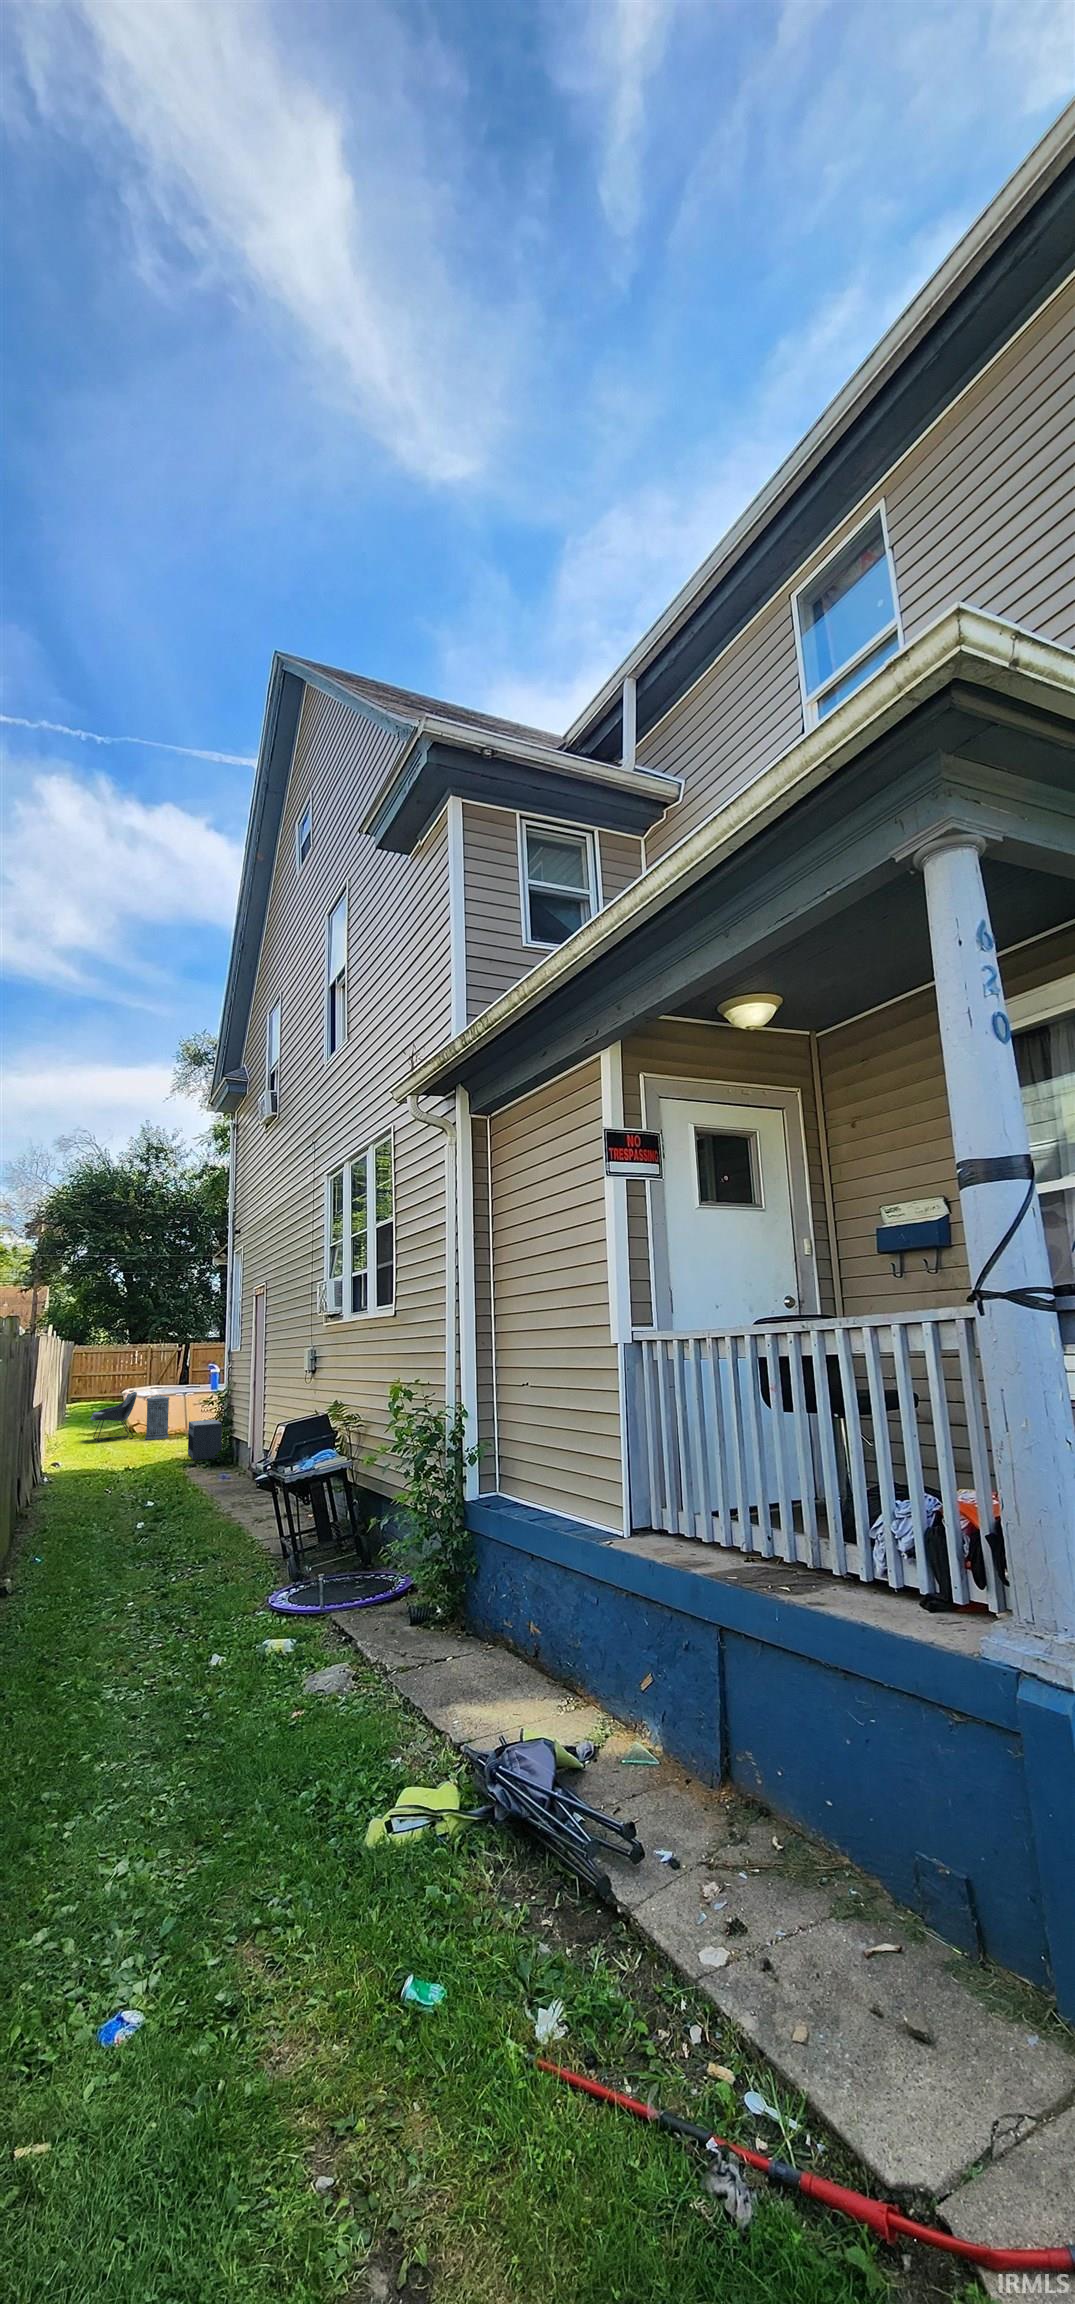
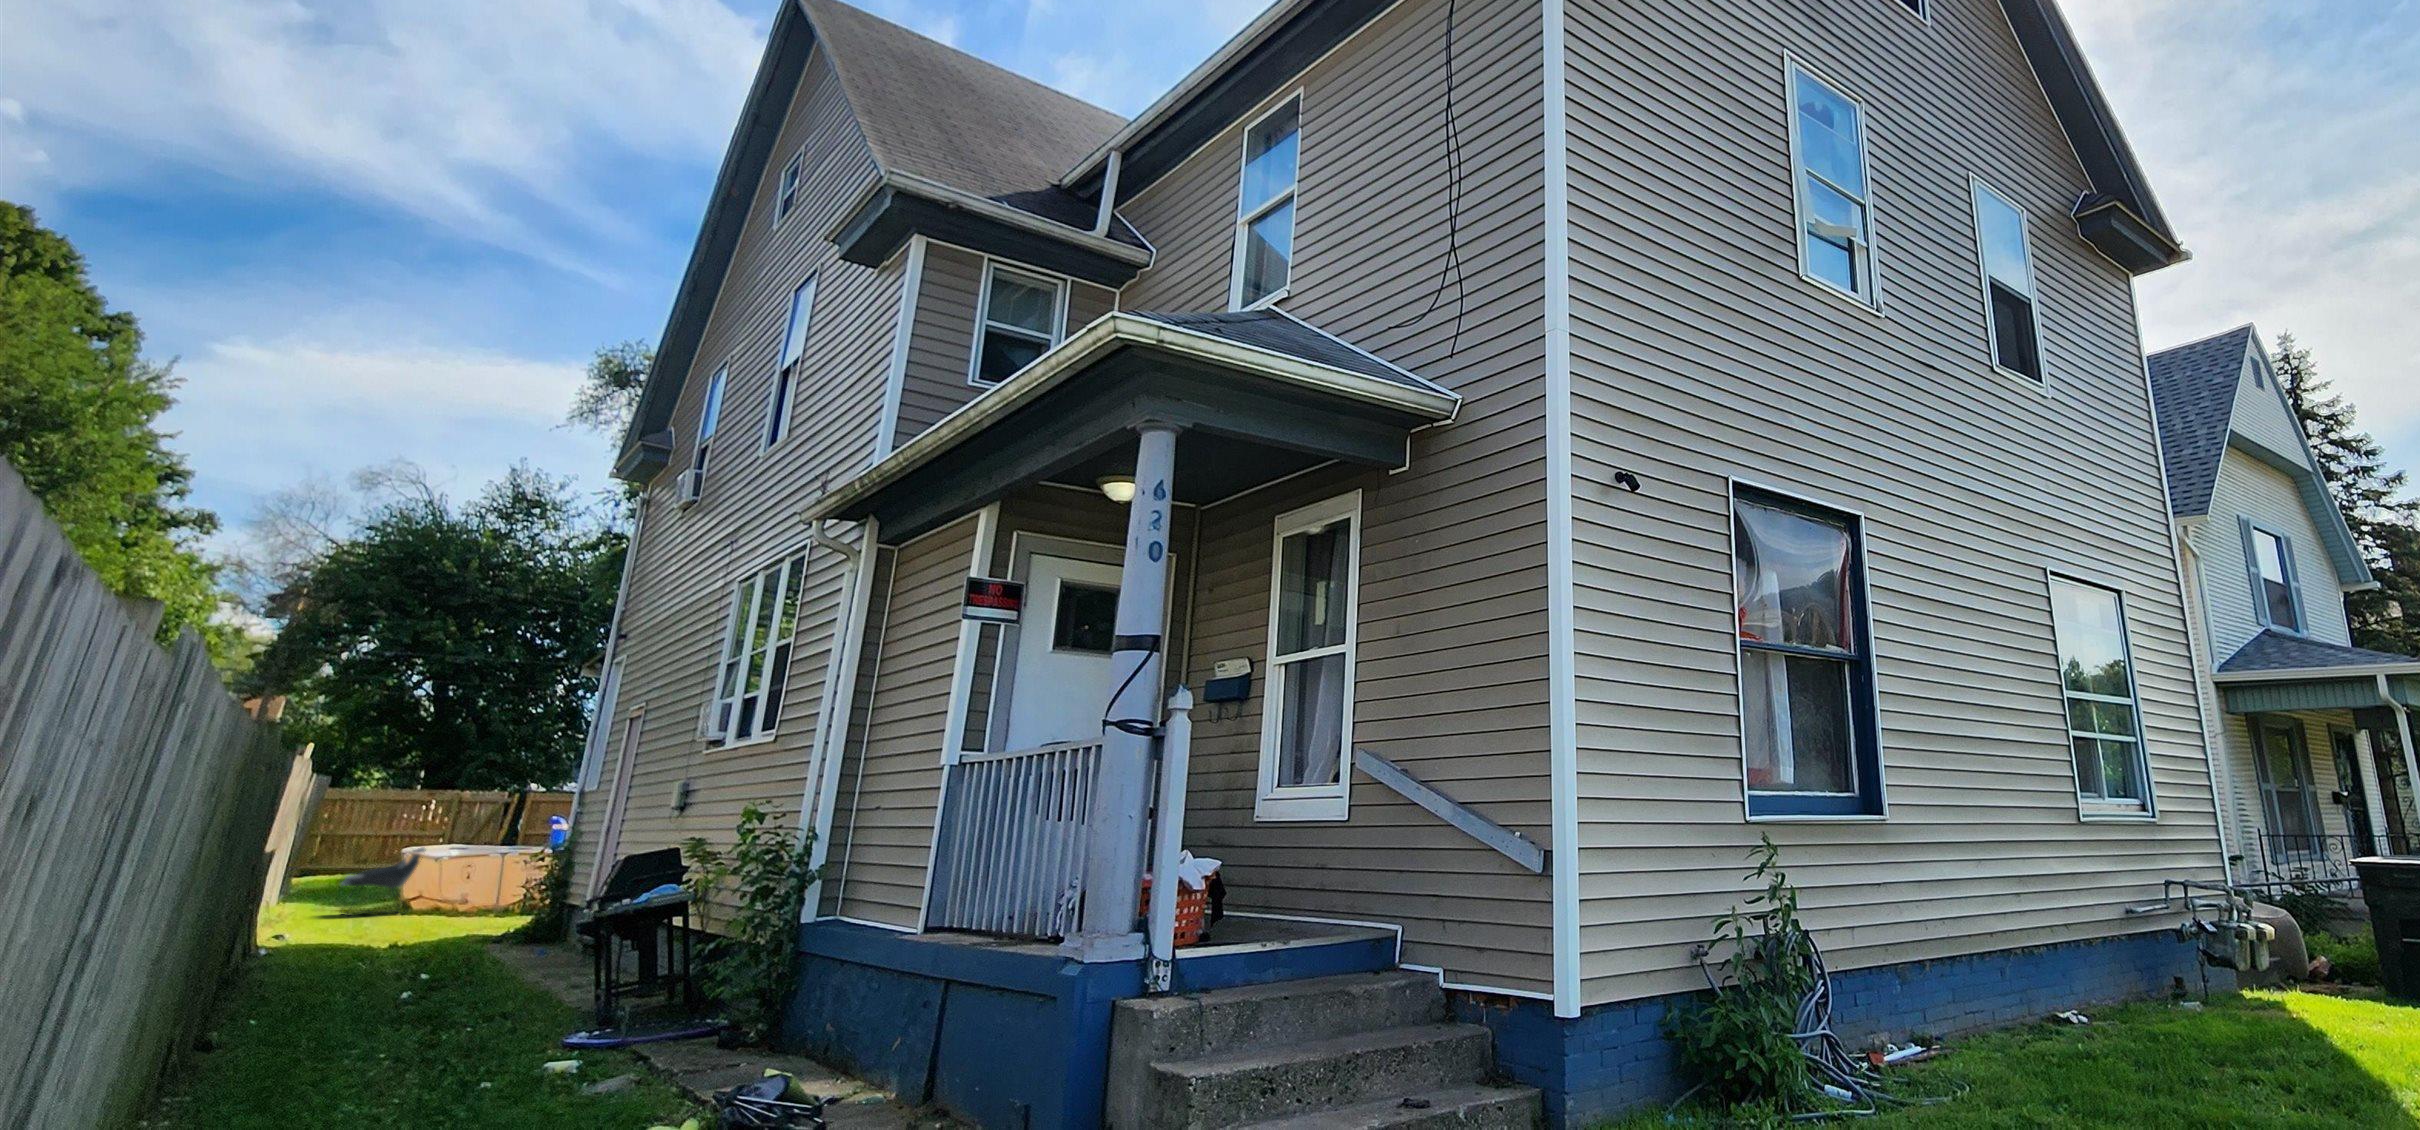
trash can: present [145,1395,169,1439] -> none [427,851,478,915]
bench: present [188,1420,222,1460] -> none [492,883,552,935]

